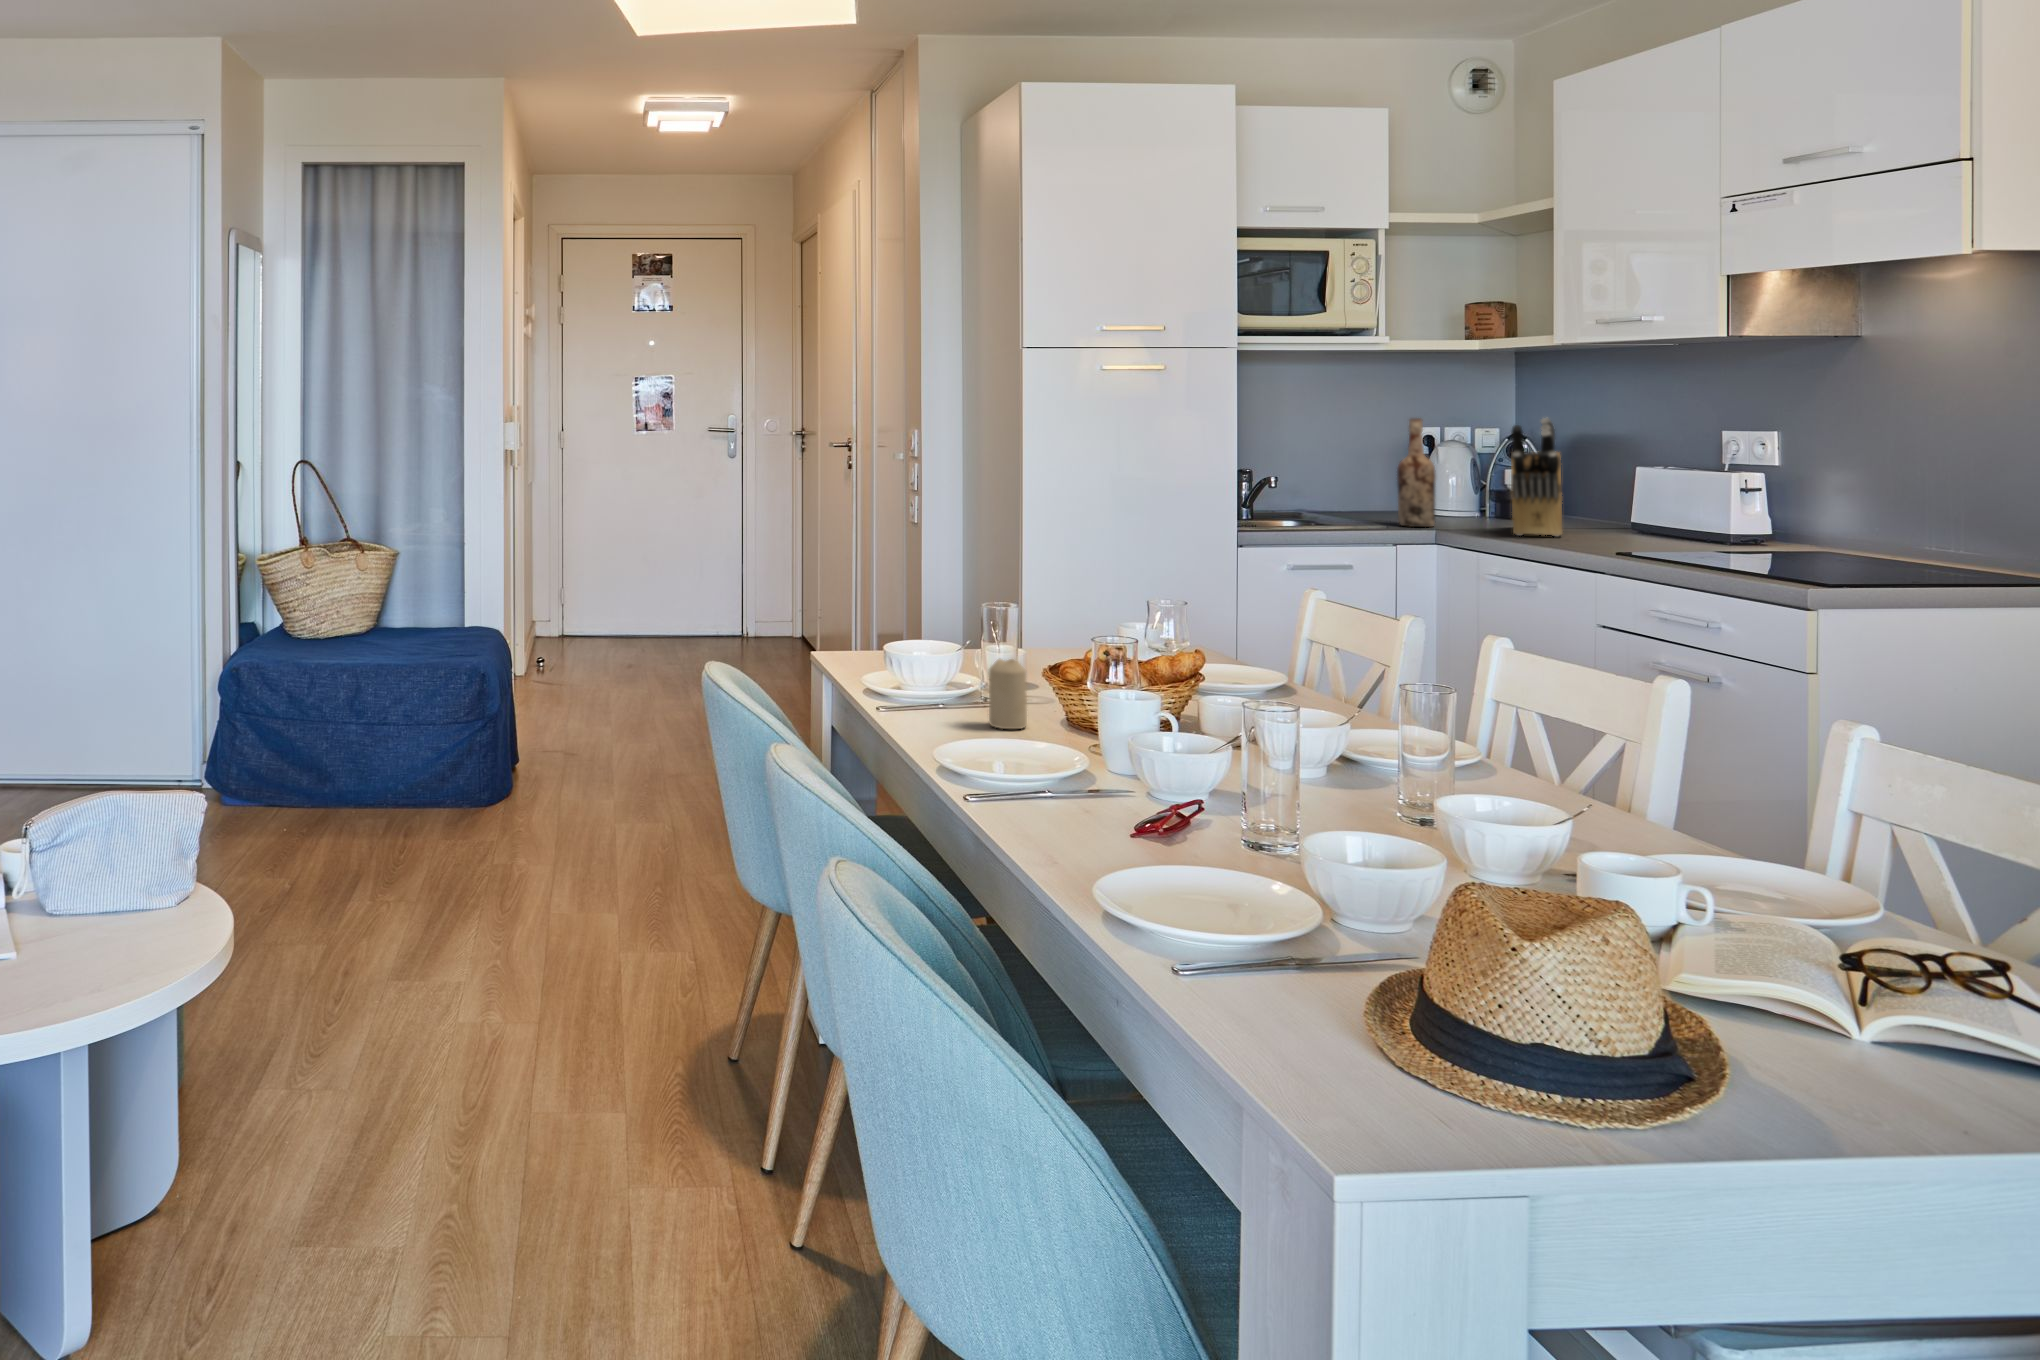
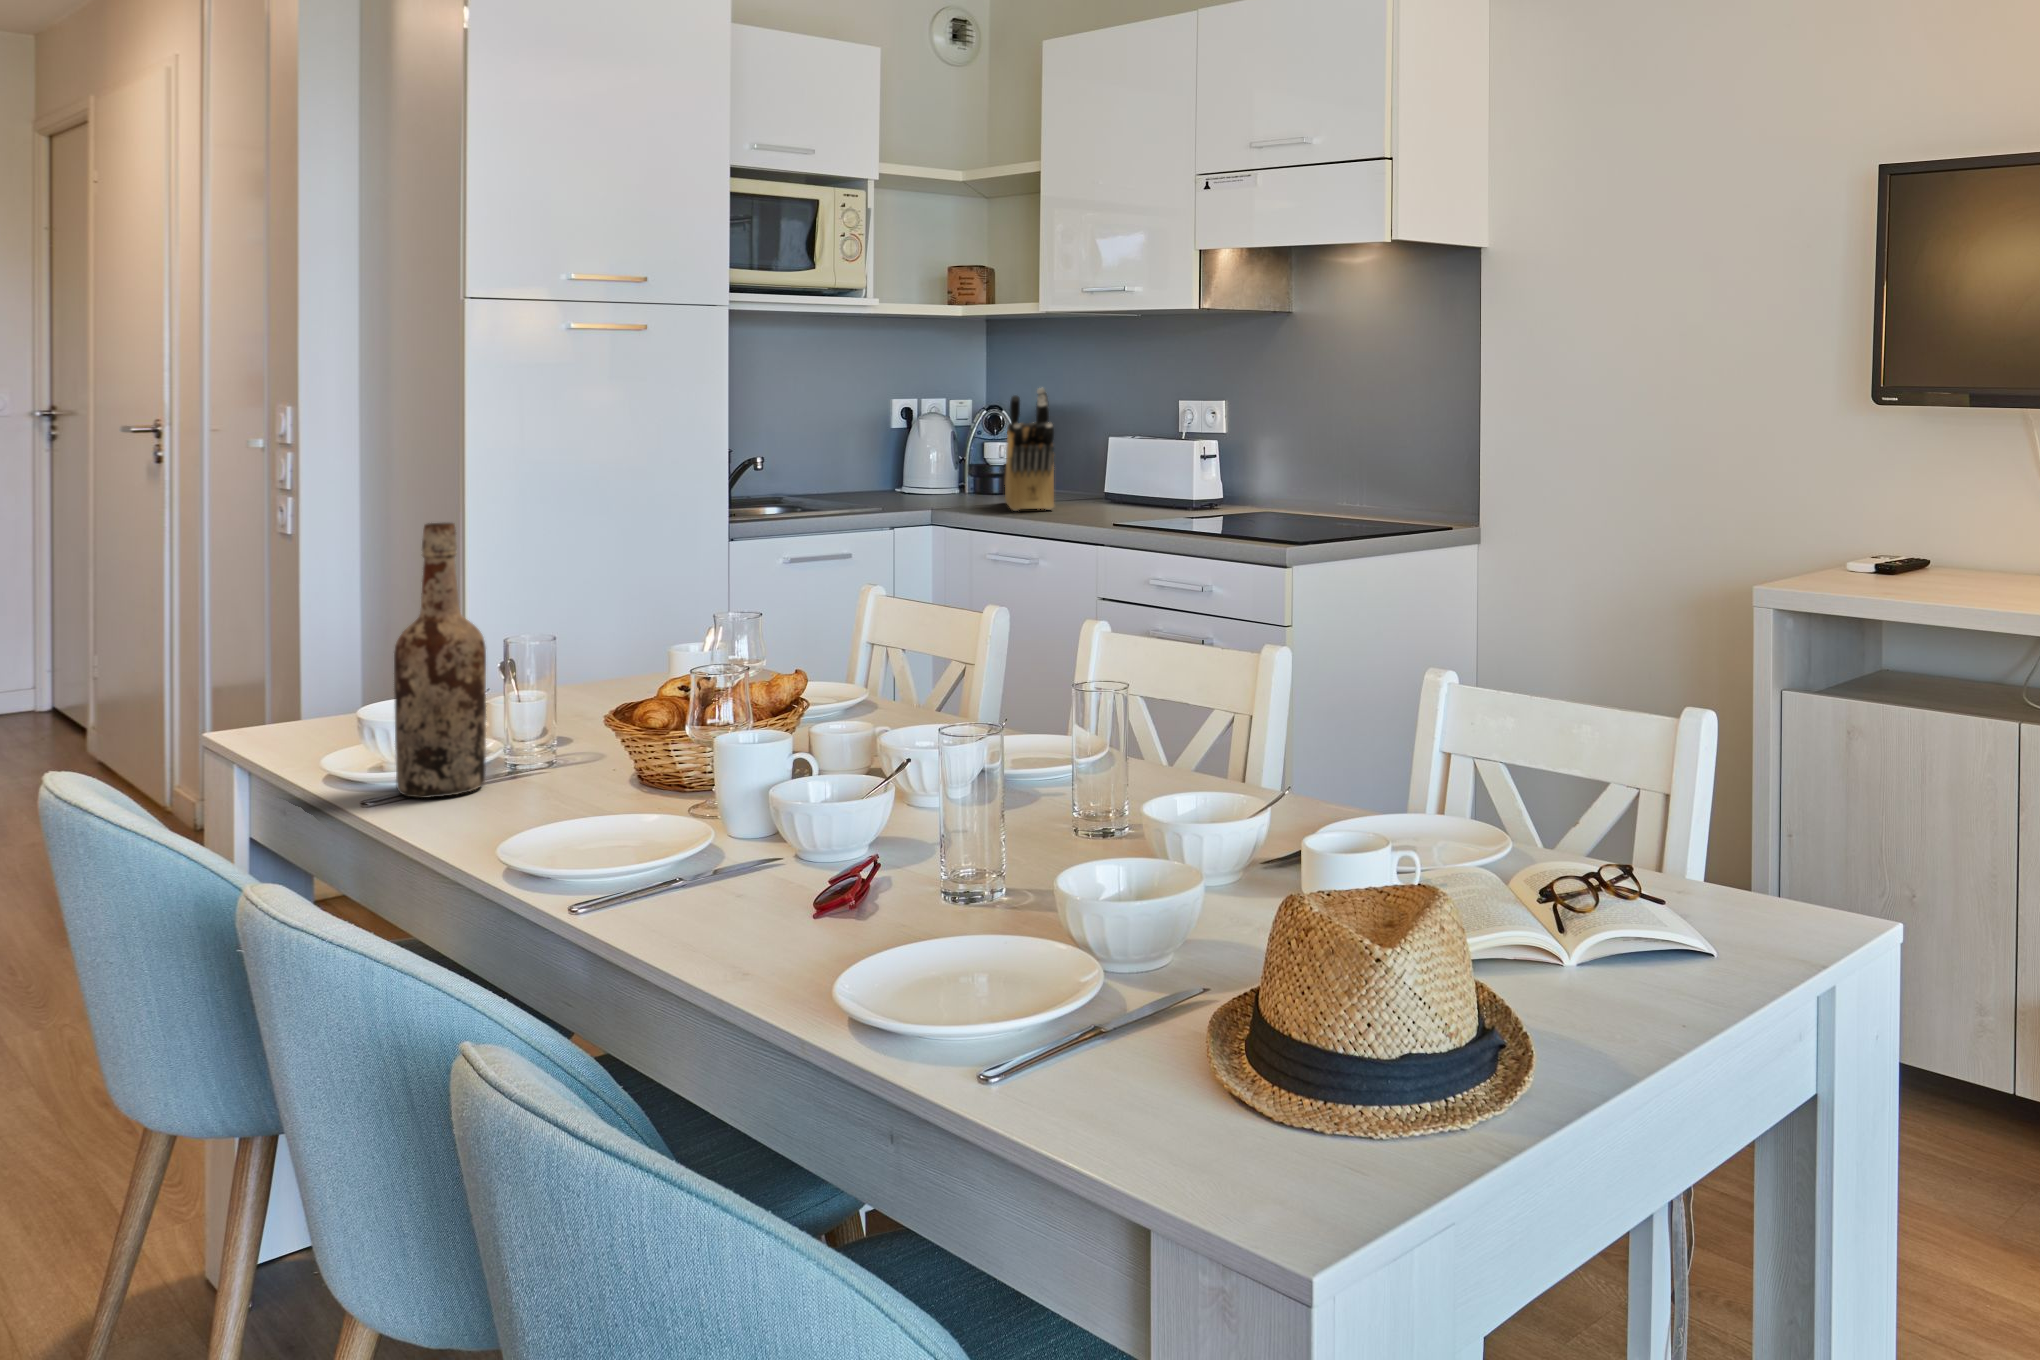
wine bottle: present [1397,418,1436,527] -> present [394,523,486,798]
candle: present [989,659,1027,729] -> none [546,709,600,807]

